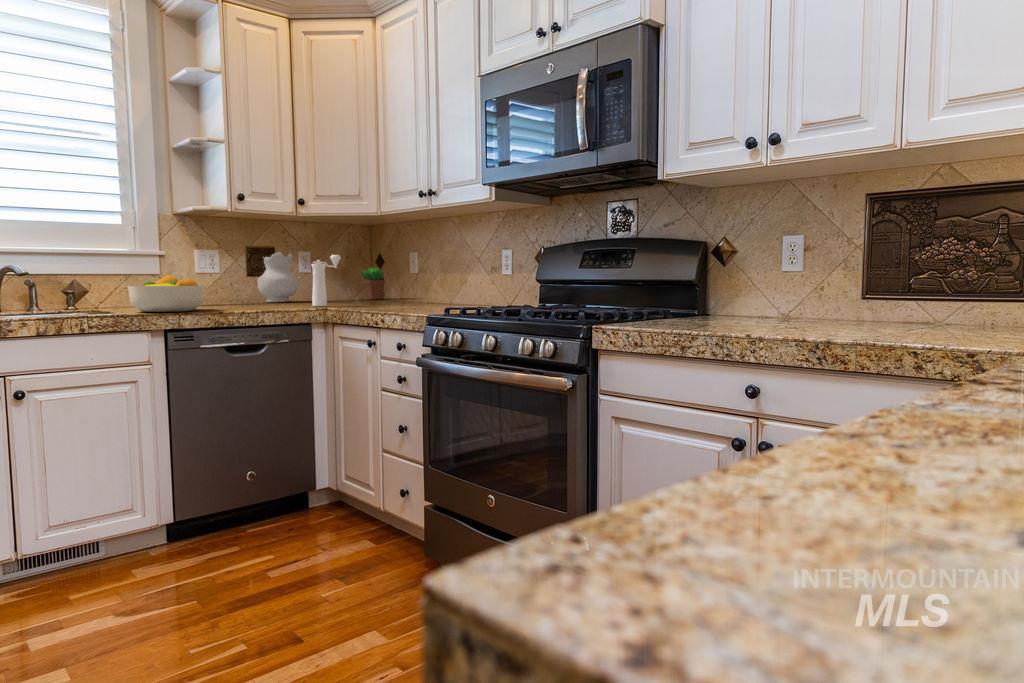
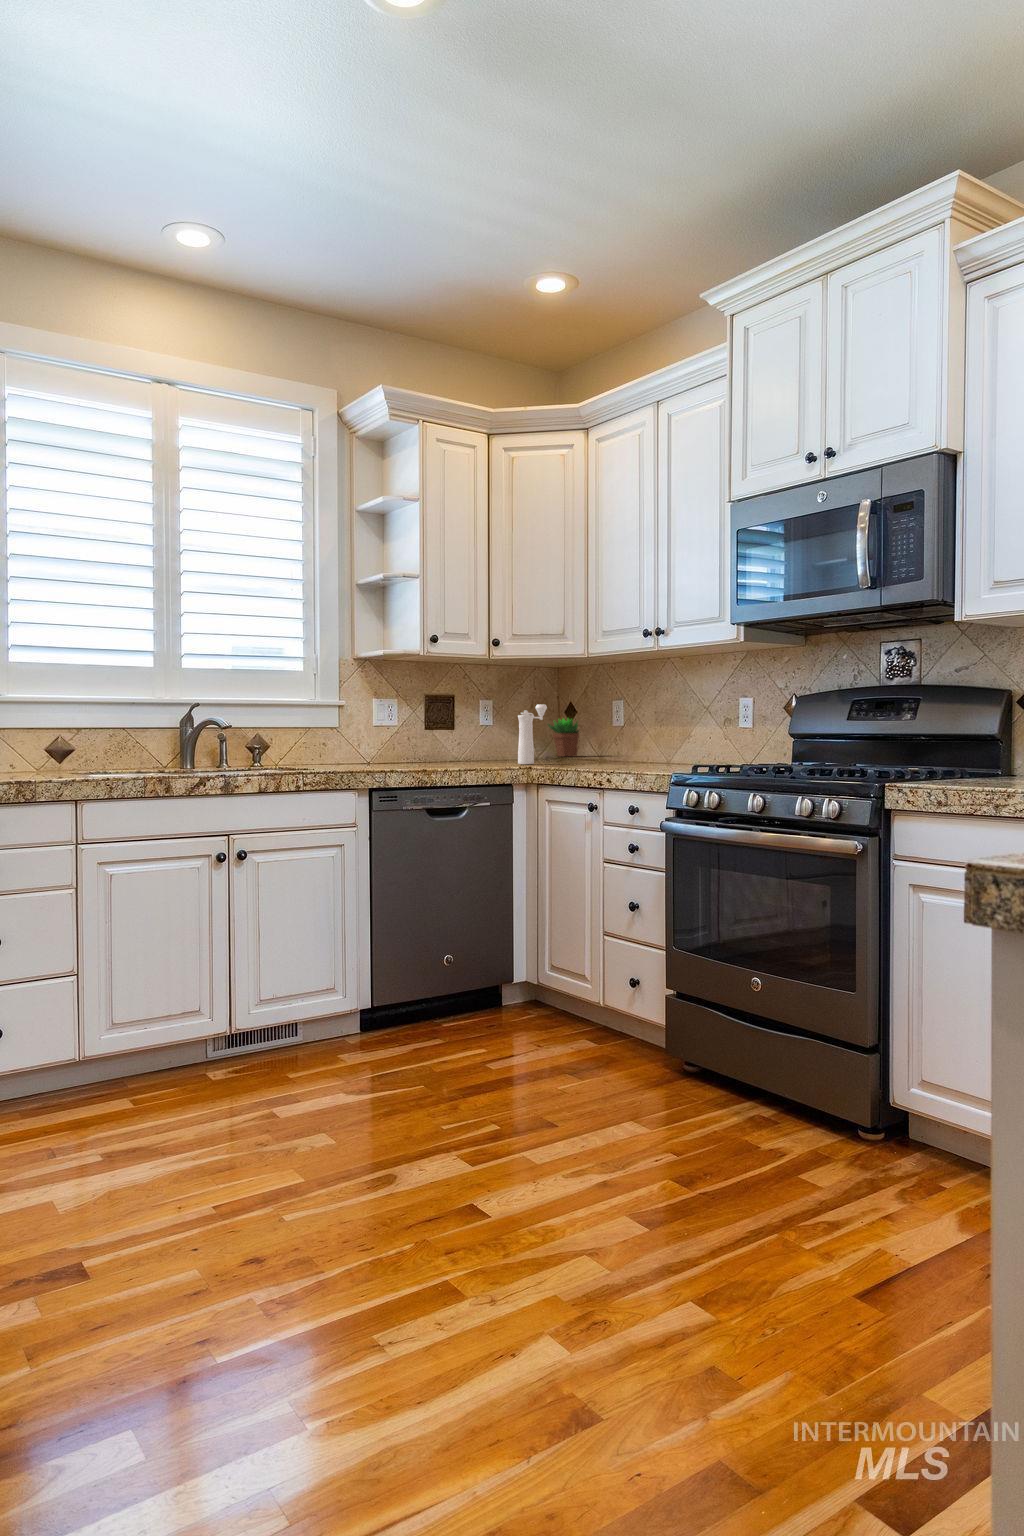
ceramic pitcher: present [257,252,298,302] -> none [437,701,483,760]
fruit bowl: present [128,275,204,312] -> none [334,729,410,769]

